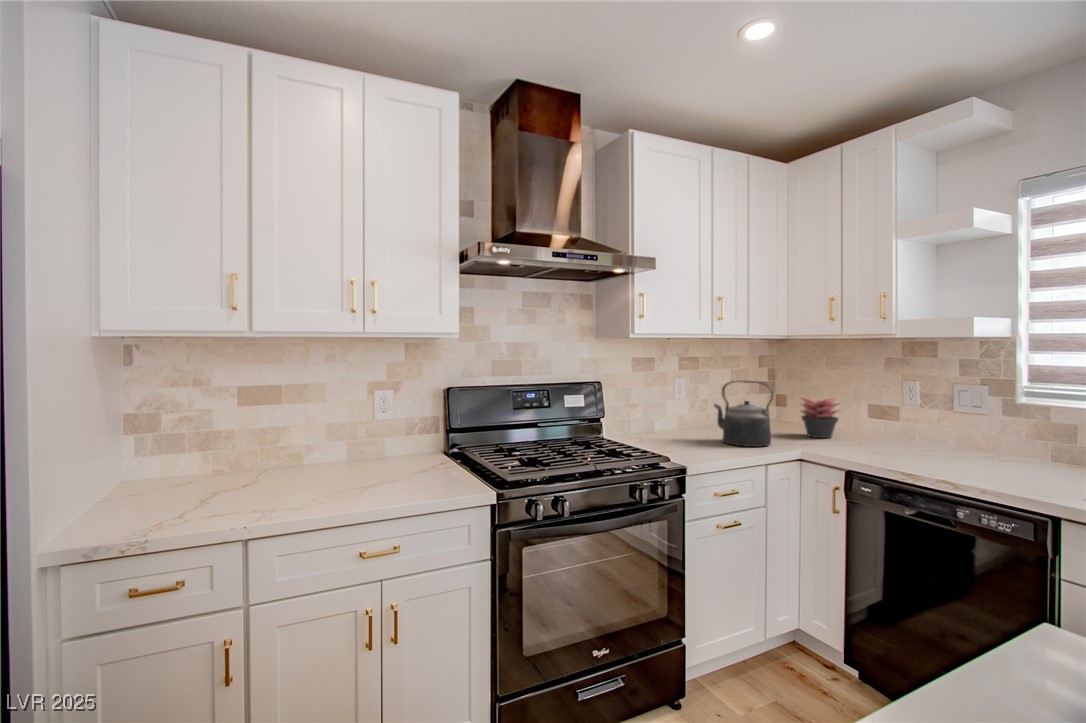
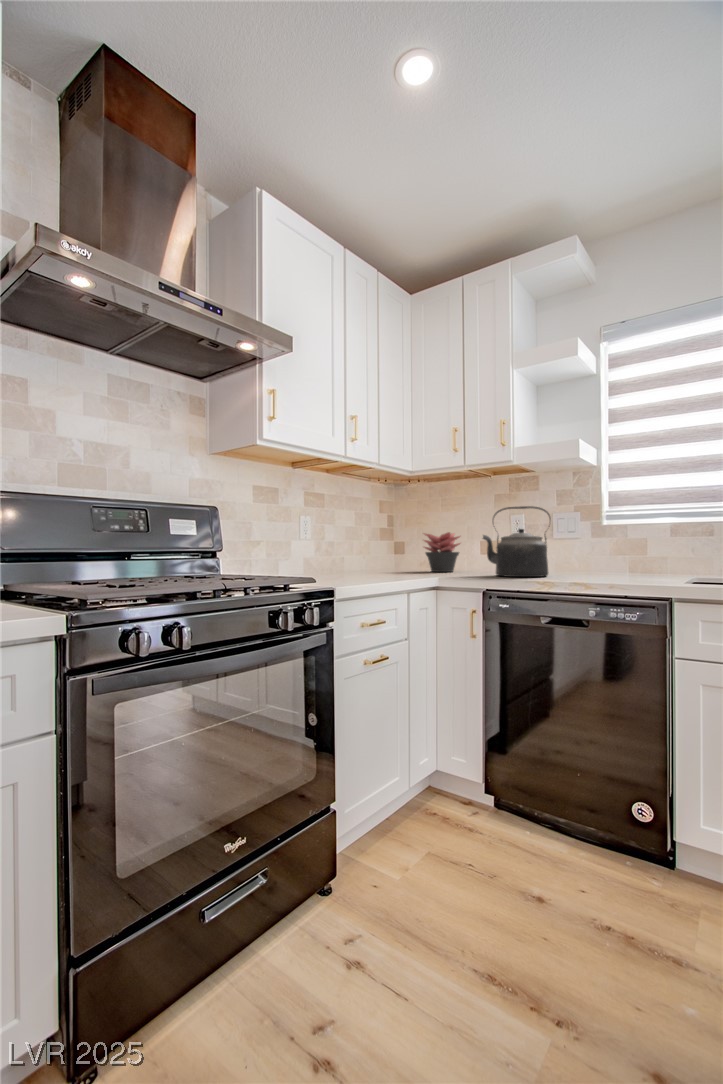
kettle: present [714,381,774,447] -> present [483,506,551,577]

